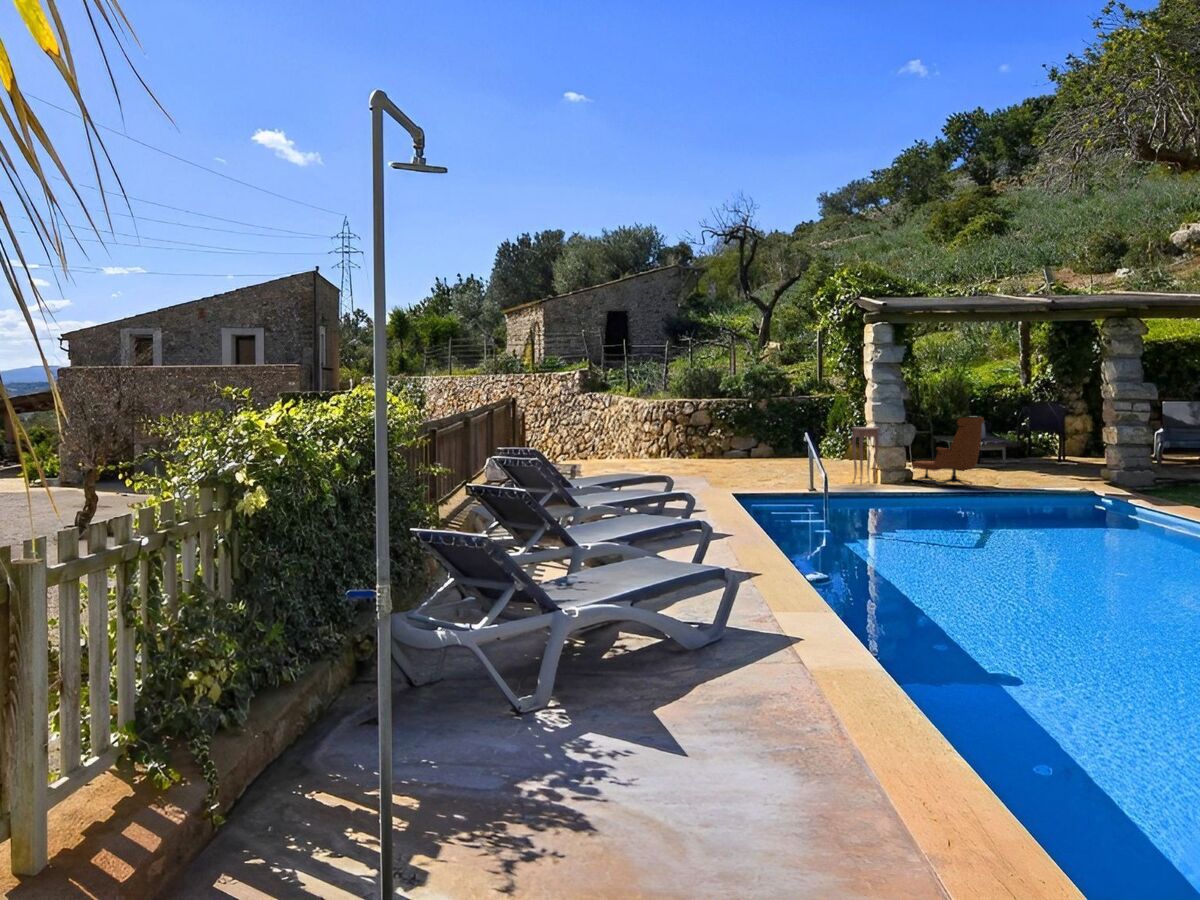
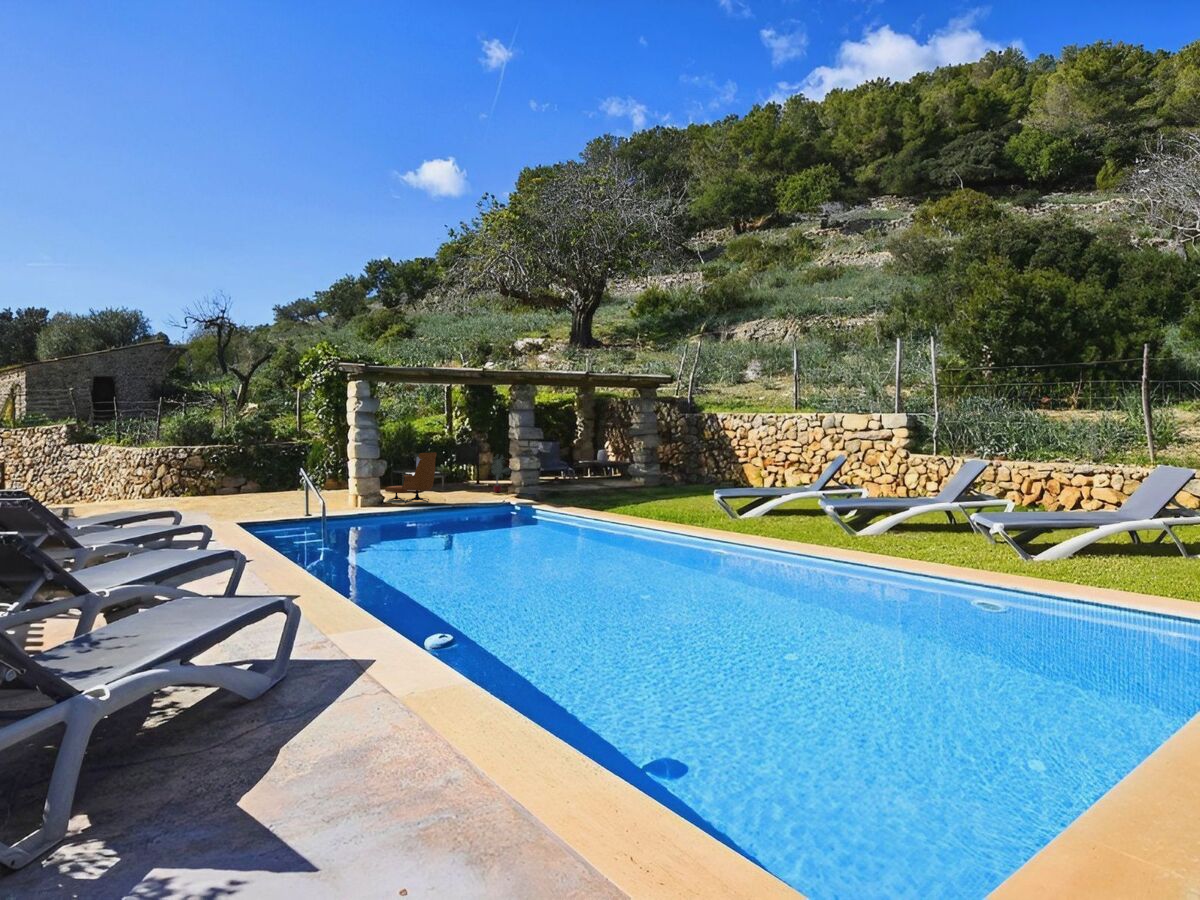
potted tree: none [1070,421,1107,480] -> present [492,454,510,493]
side table: present [852,427,879,483] -> none [337,462,361,506]

